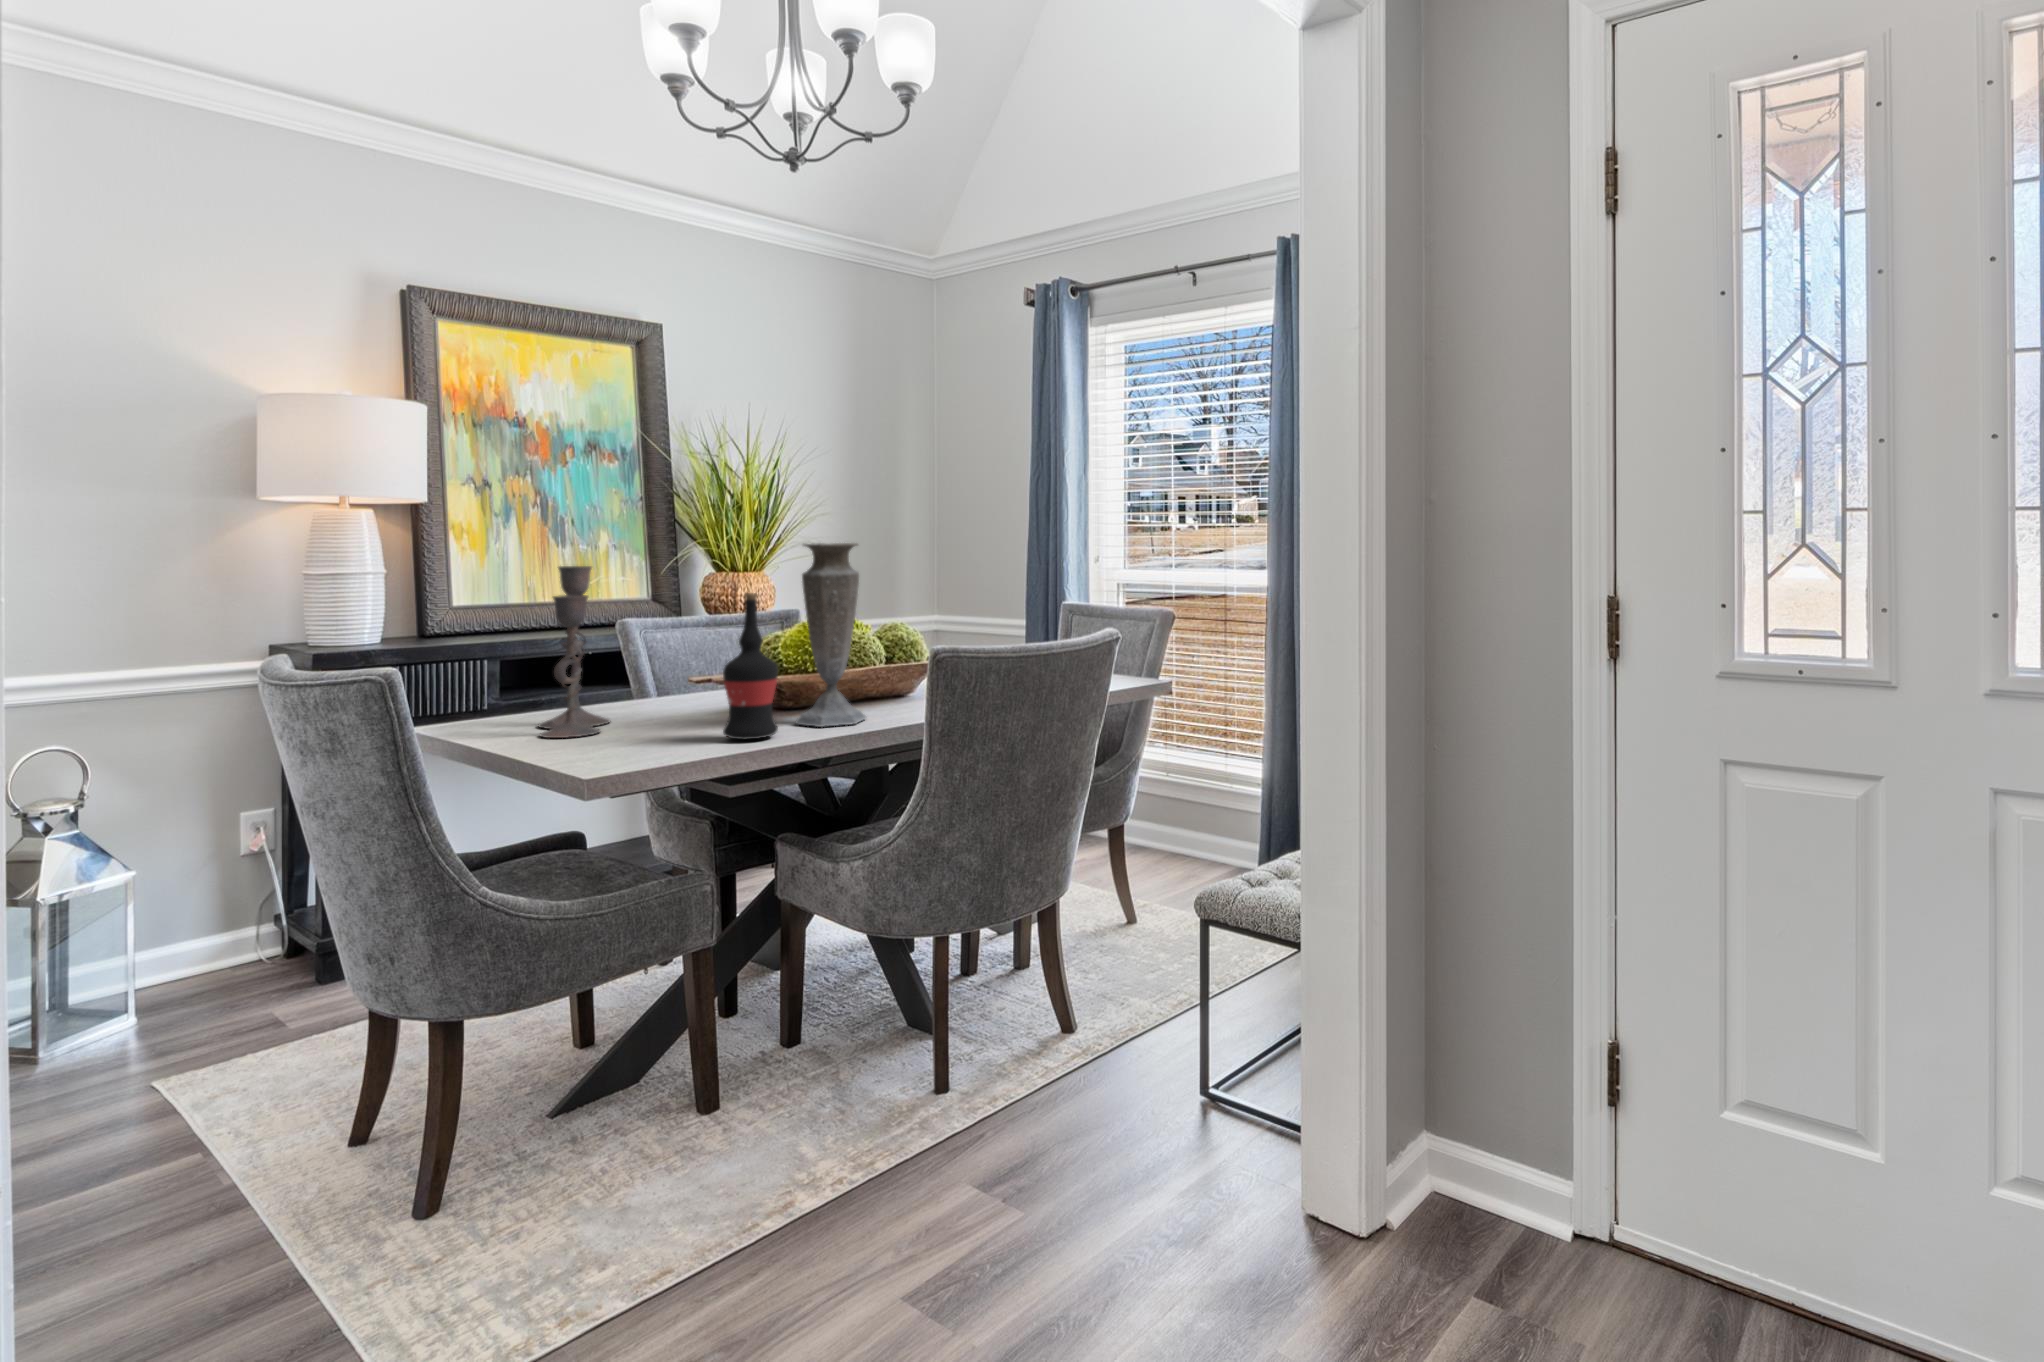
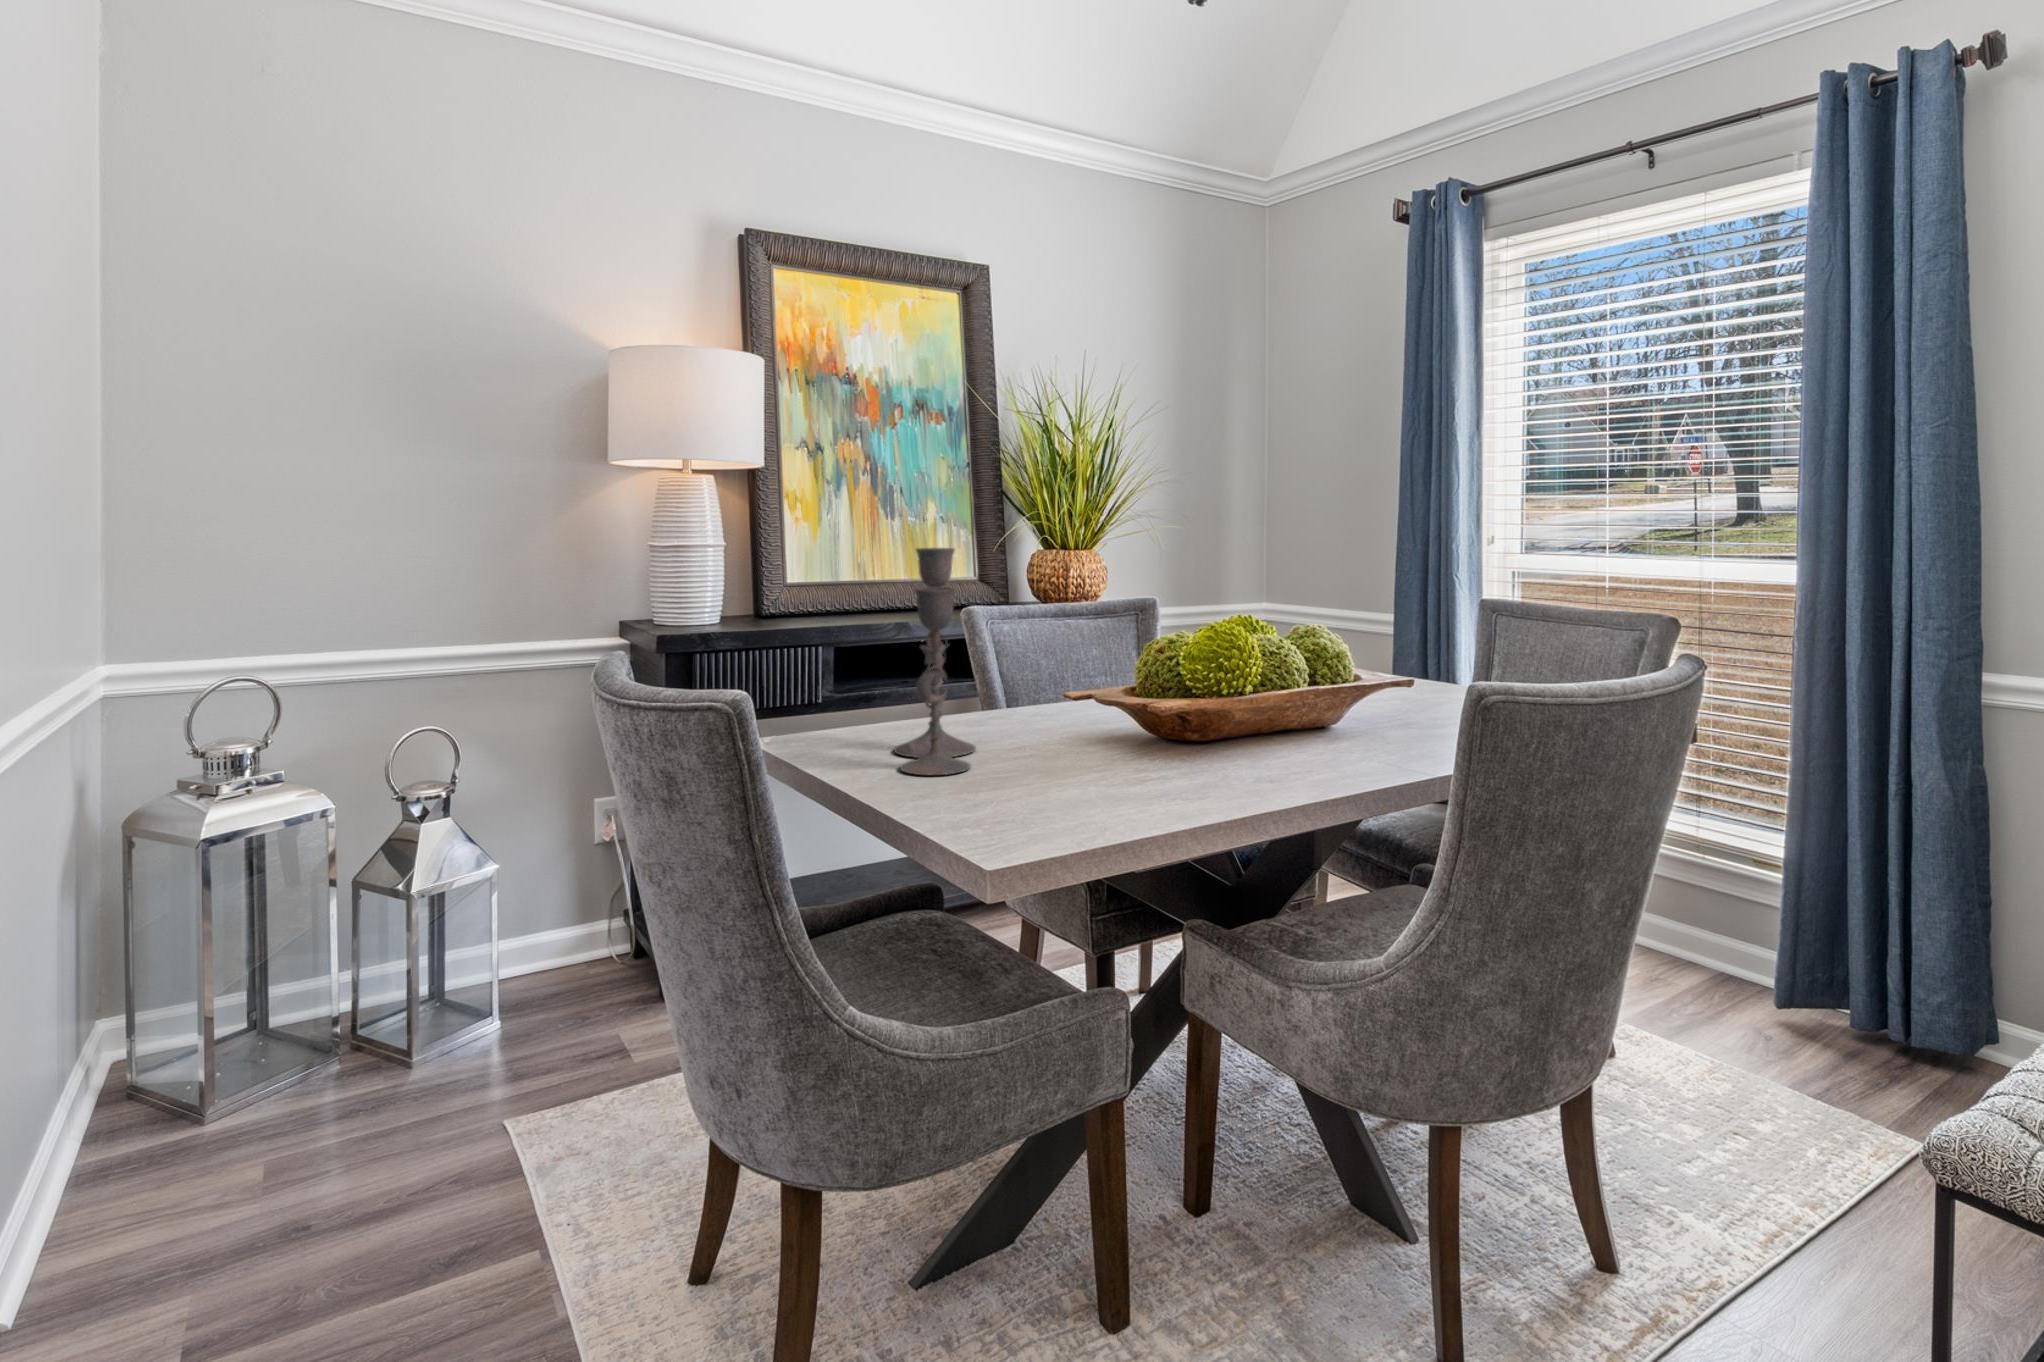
vase: present [795,543,866,727] -> none [1212,522,1304,780]
wine bottle: present [723,593,778,739] -> none [1132,592,1204,799]

